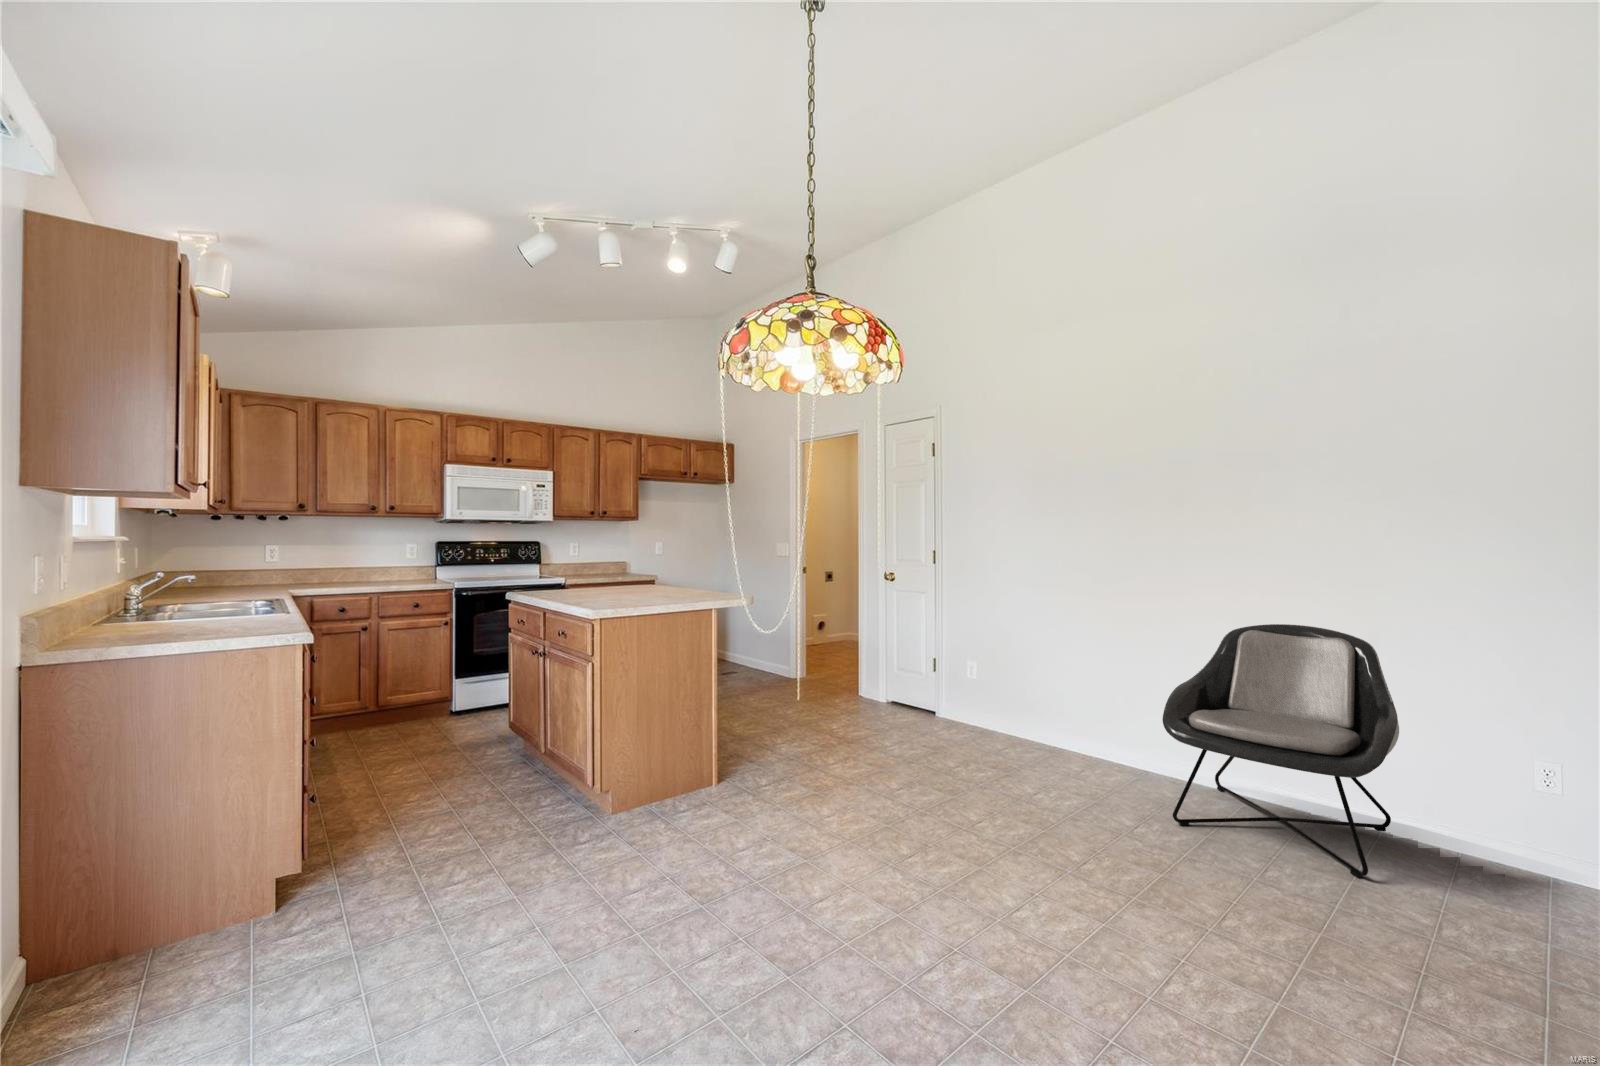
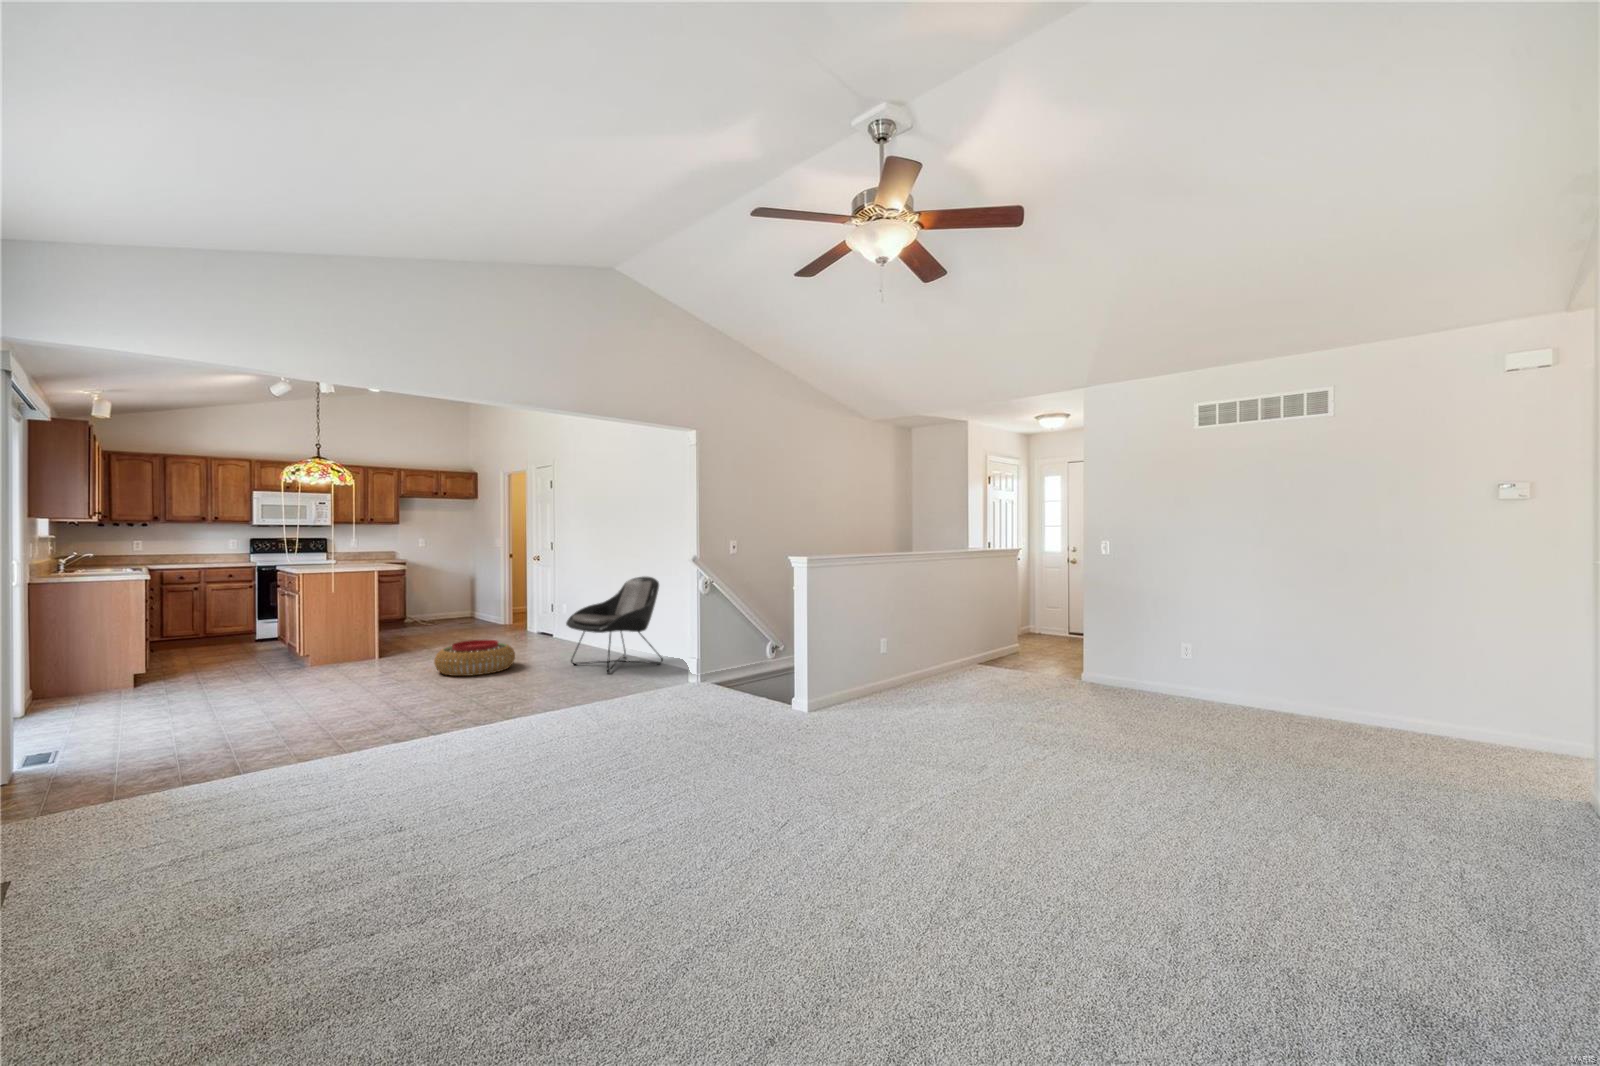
pouf: none [904,762,1076,873] -> present [434,640,515,676]

